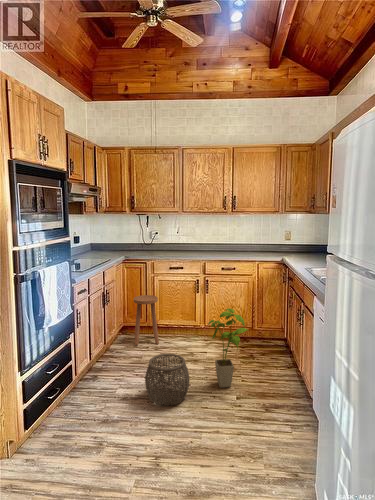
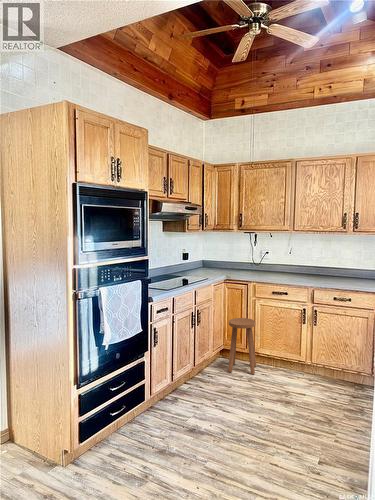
house plant: present [208,308,247,388] -> none [292,346,348,446]
woven basket: present [145,354,190,406] -> none [211,389,263,452]

